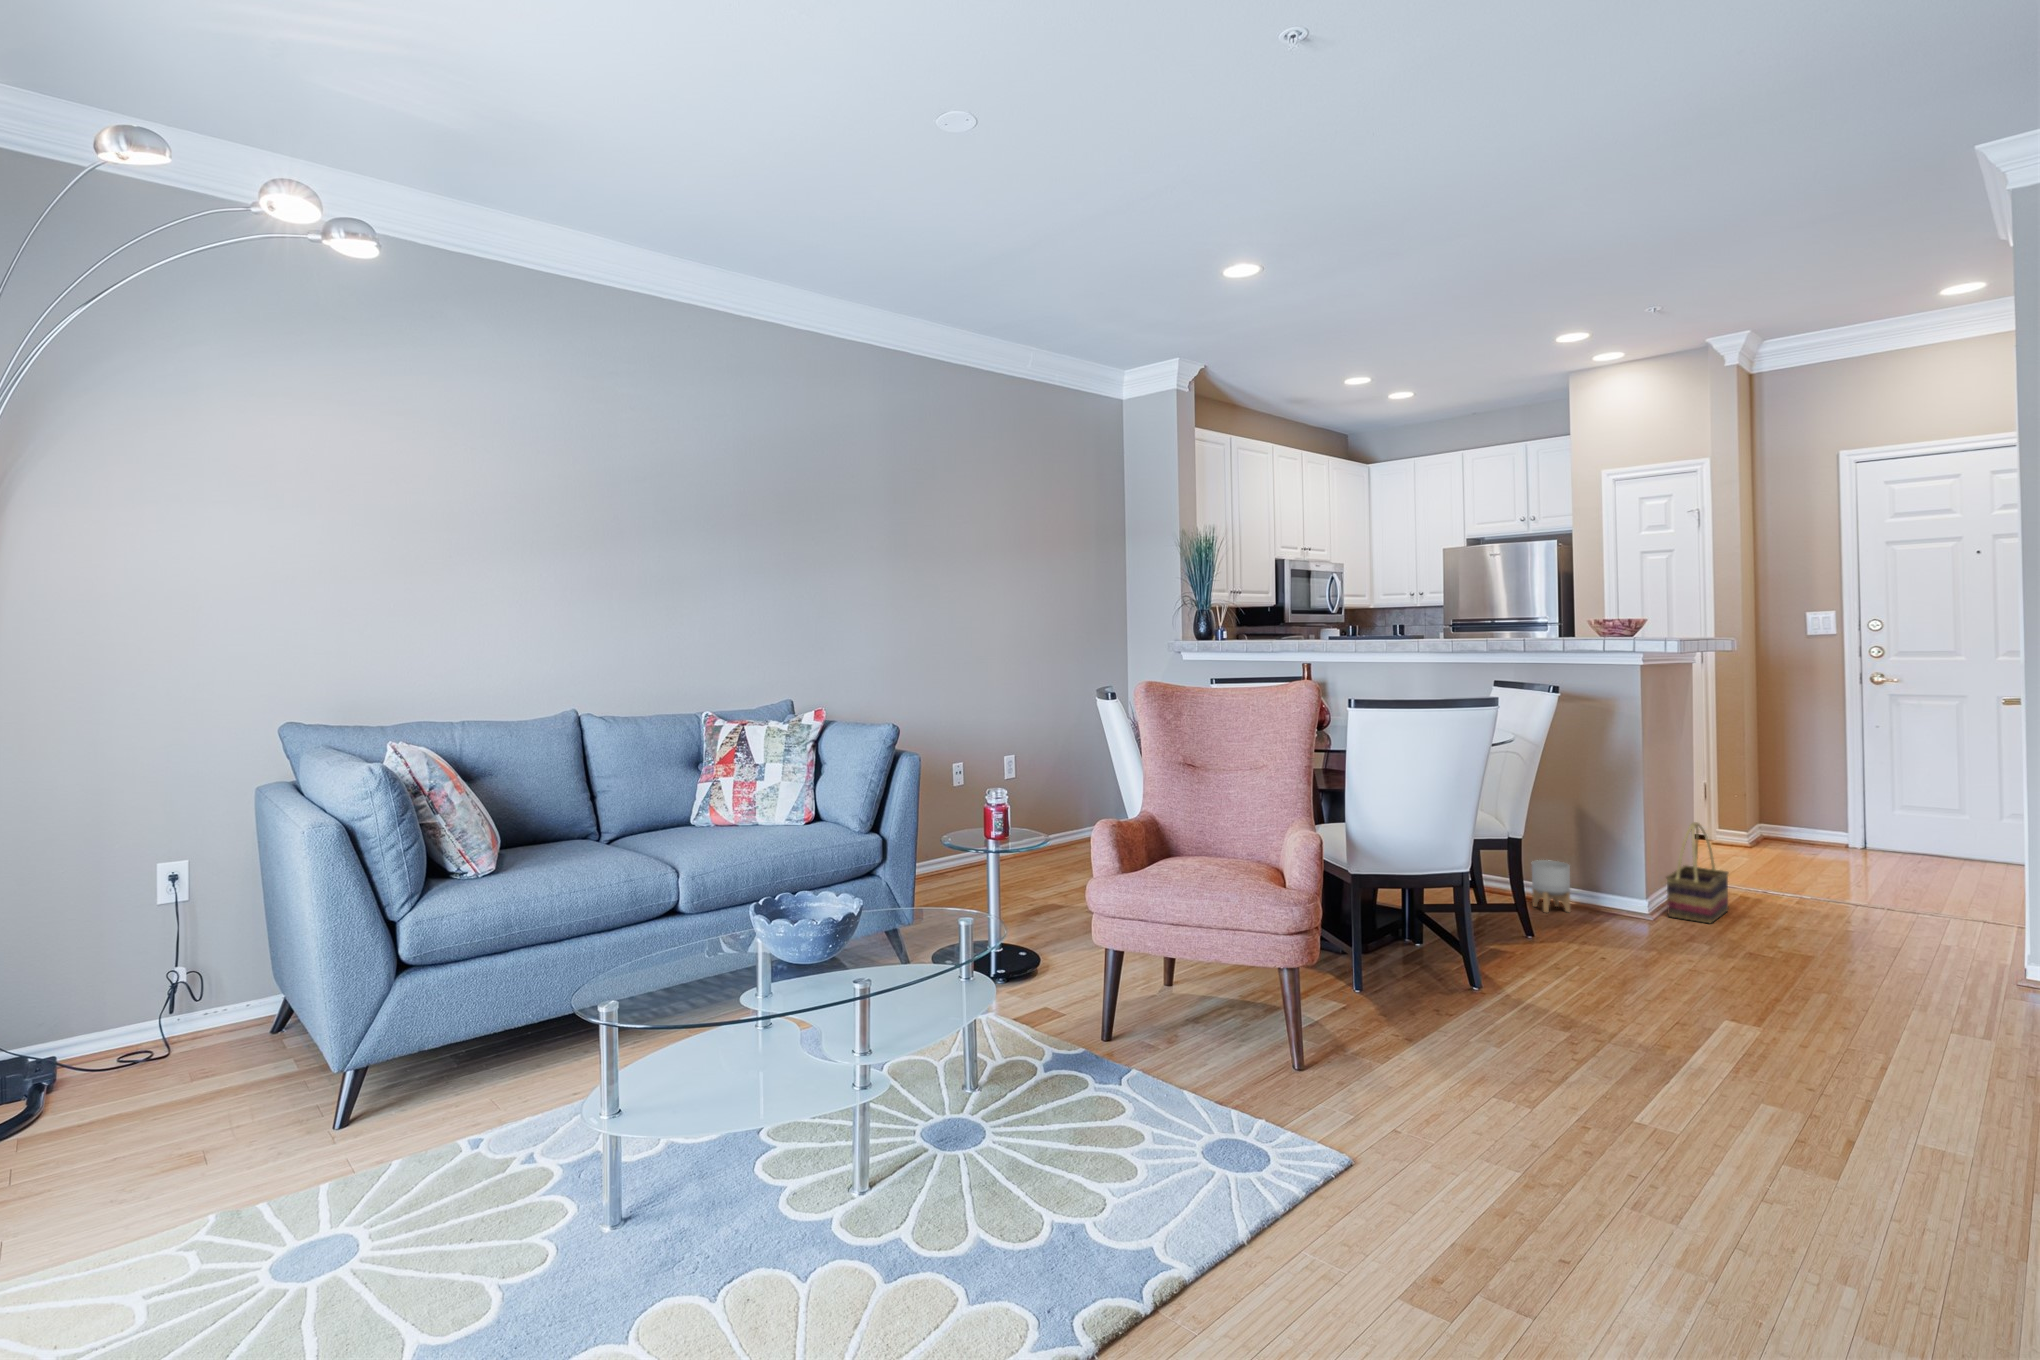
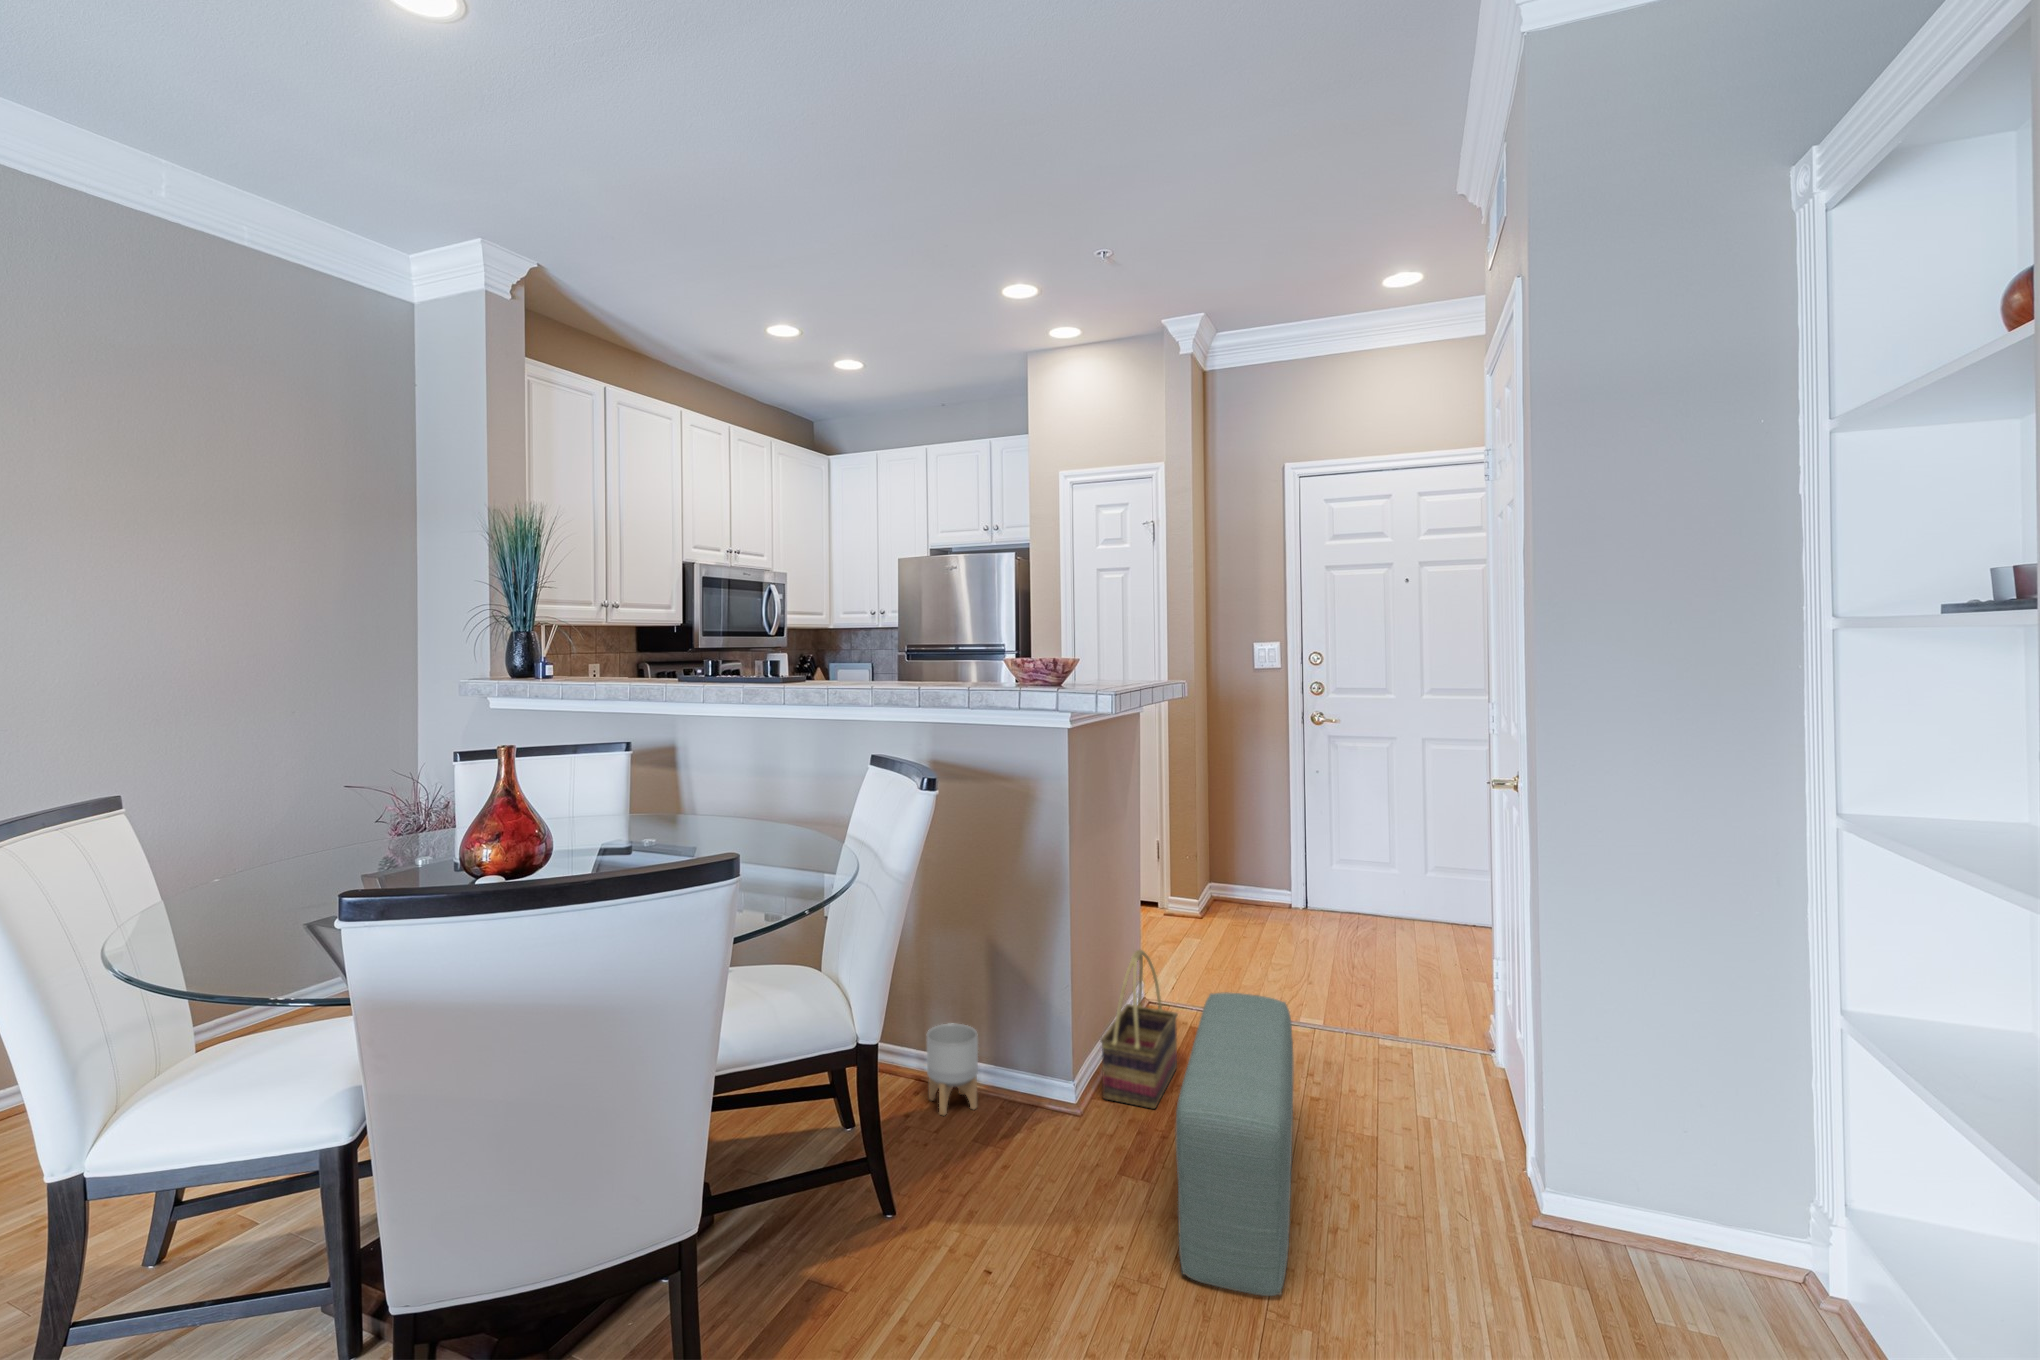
pouf: none [1731,843,1825,984] -> present [1176,992,1293,1296]

